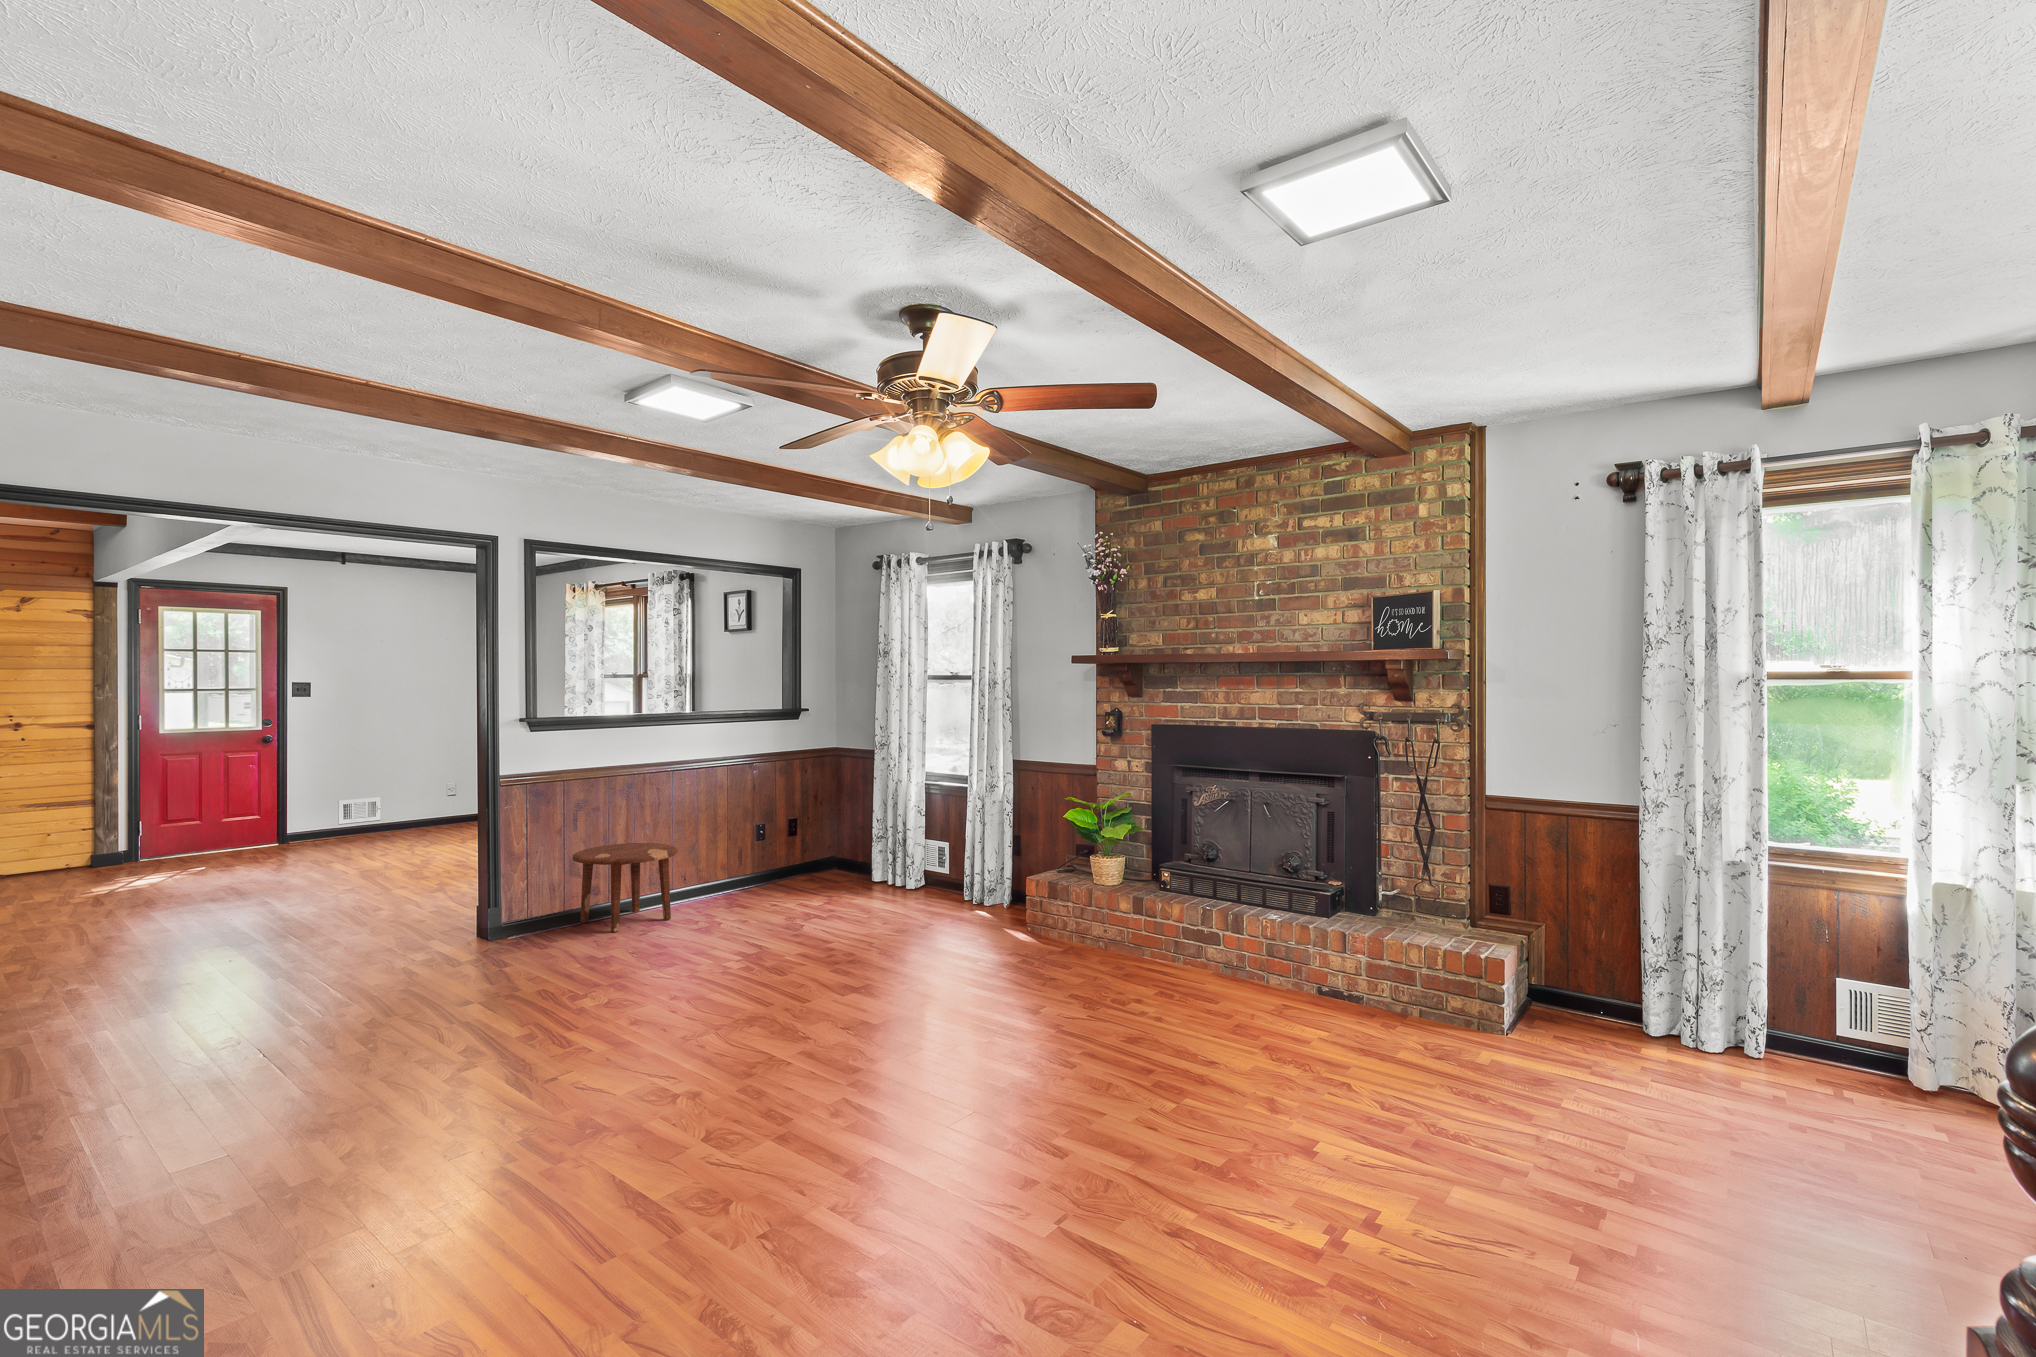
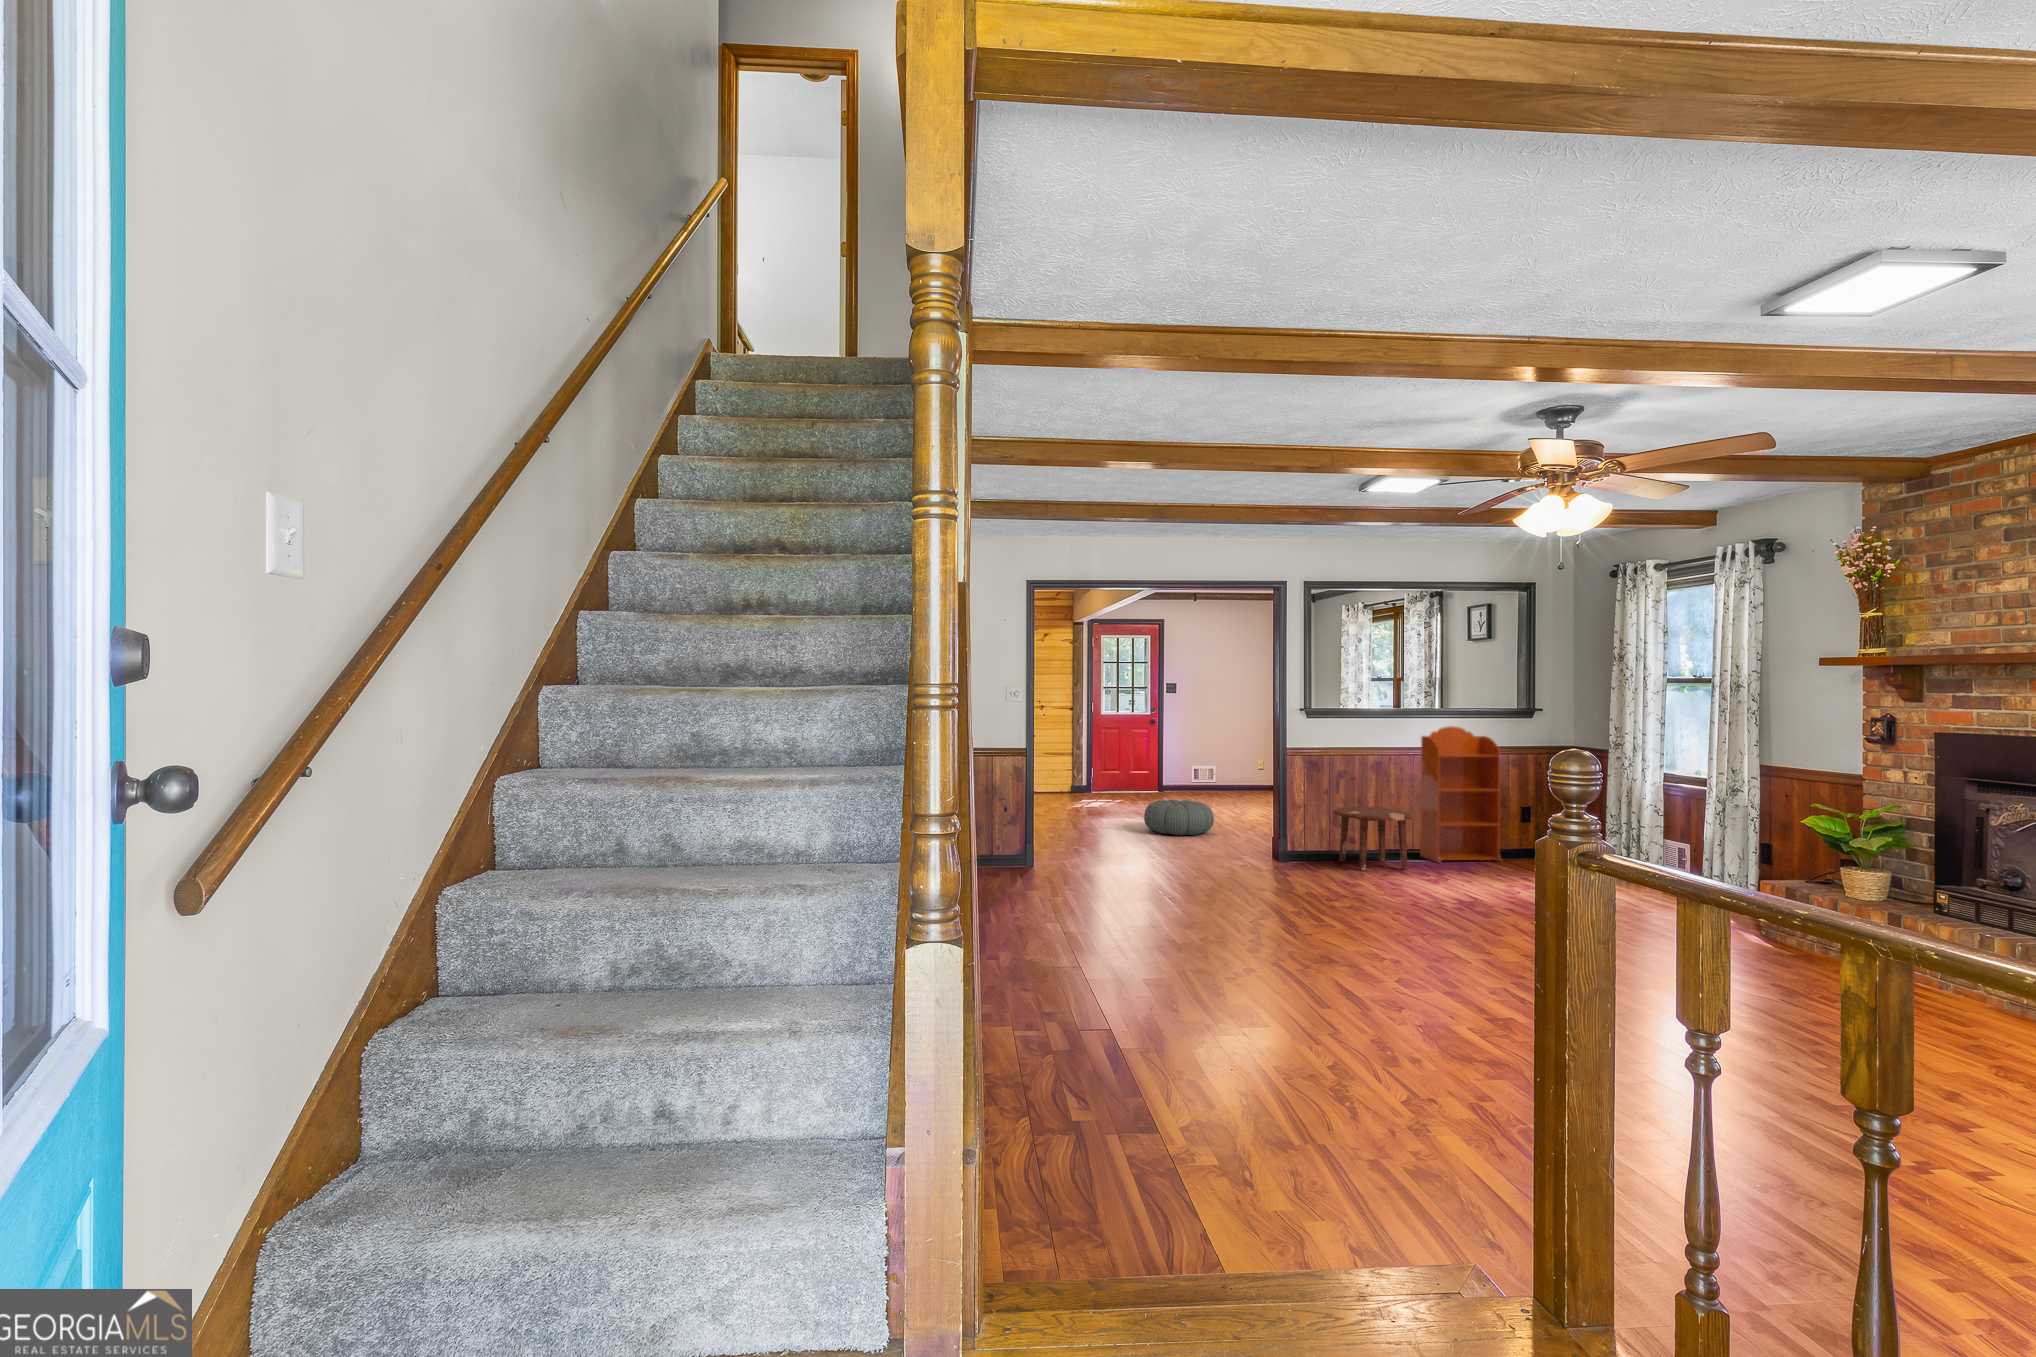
bookcase: none [680,733,771,901] -> present [1420,726,1502,863]
pouf: none [249,863,380,923] -> present [1144,800,1214,835]

